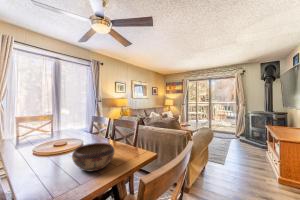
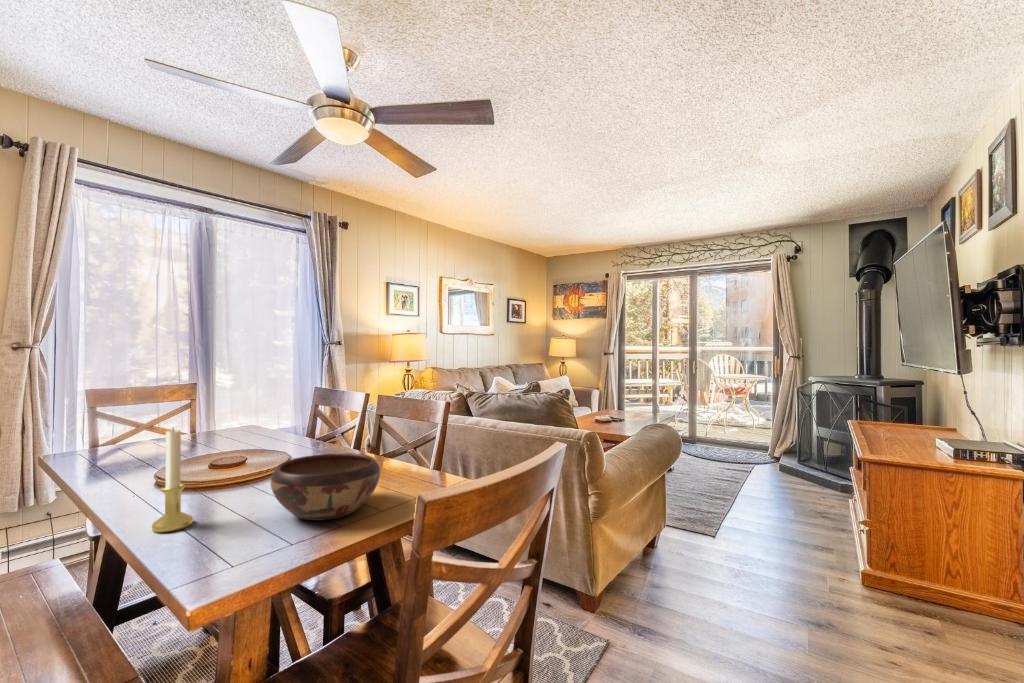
candle holder: none [24,135,42,178] -> present [152,428,193,533]

